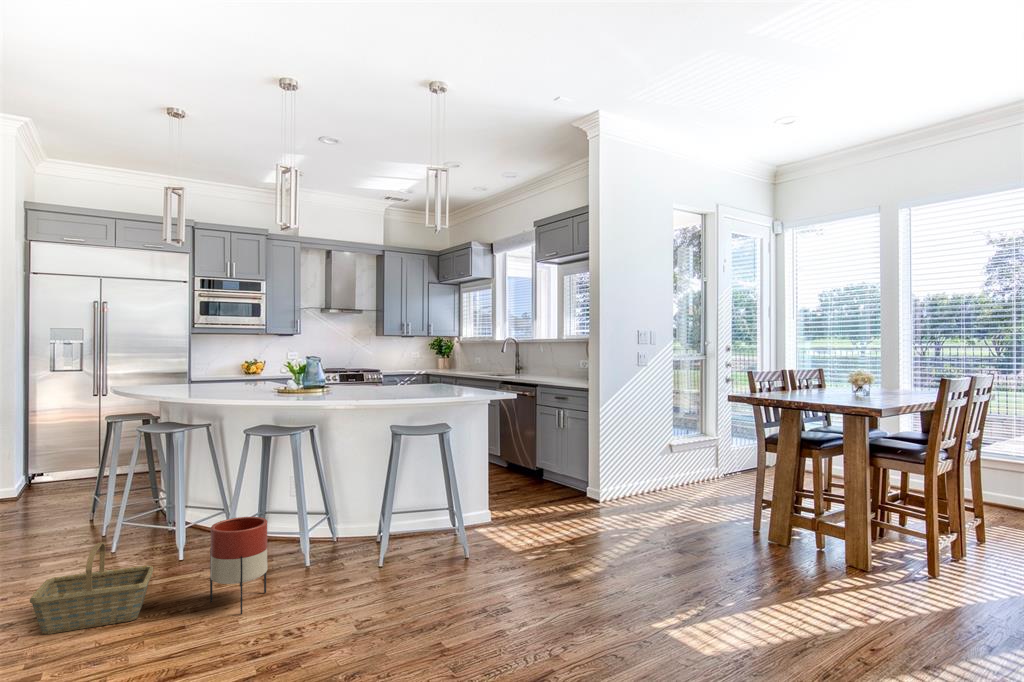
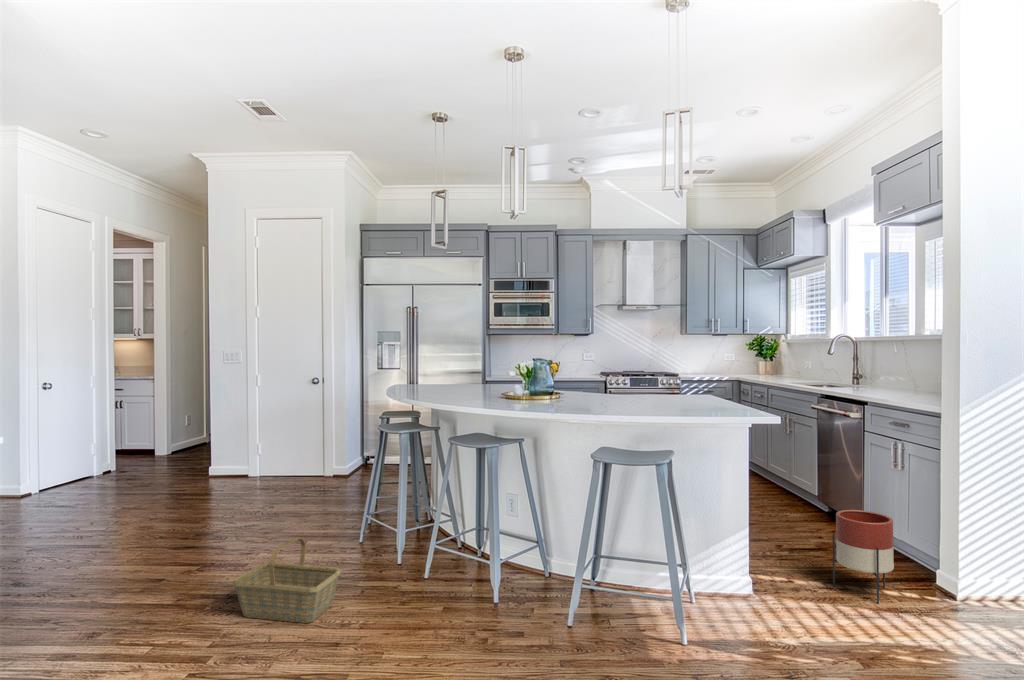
planter: present [210,517,268,614] -> present [833,510,894,604]

